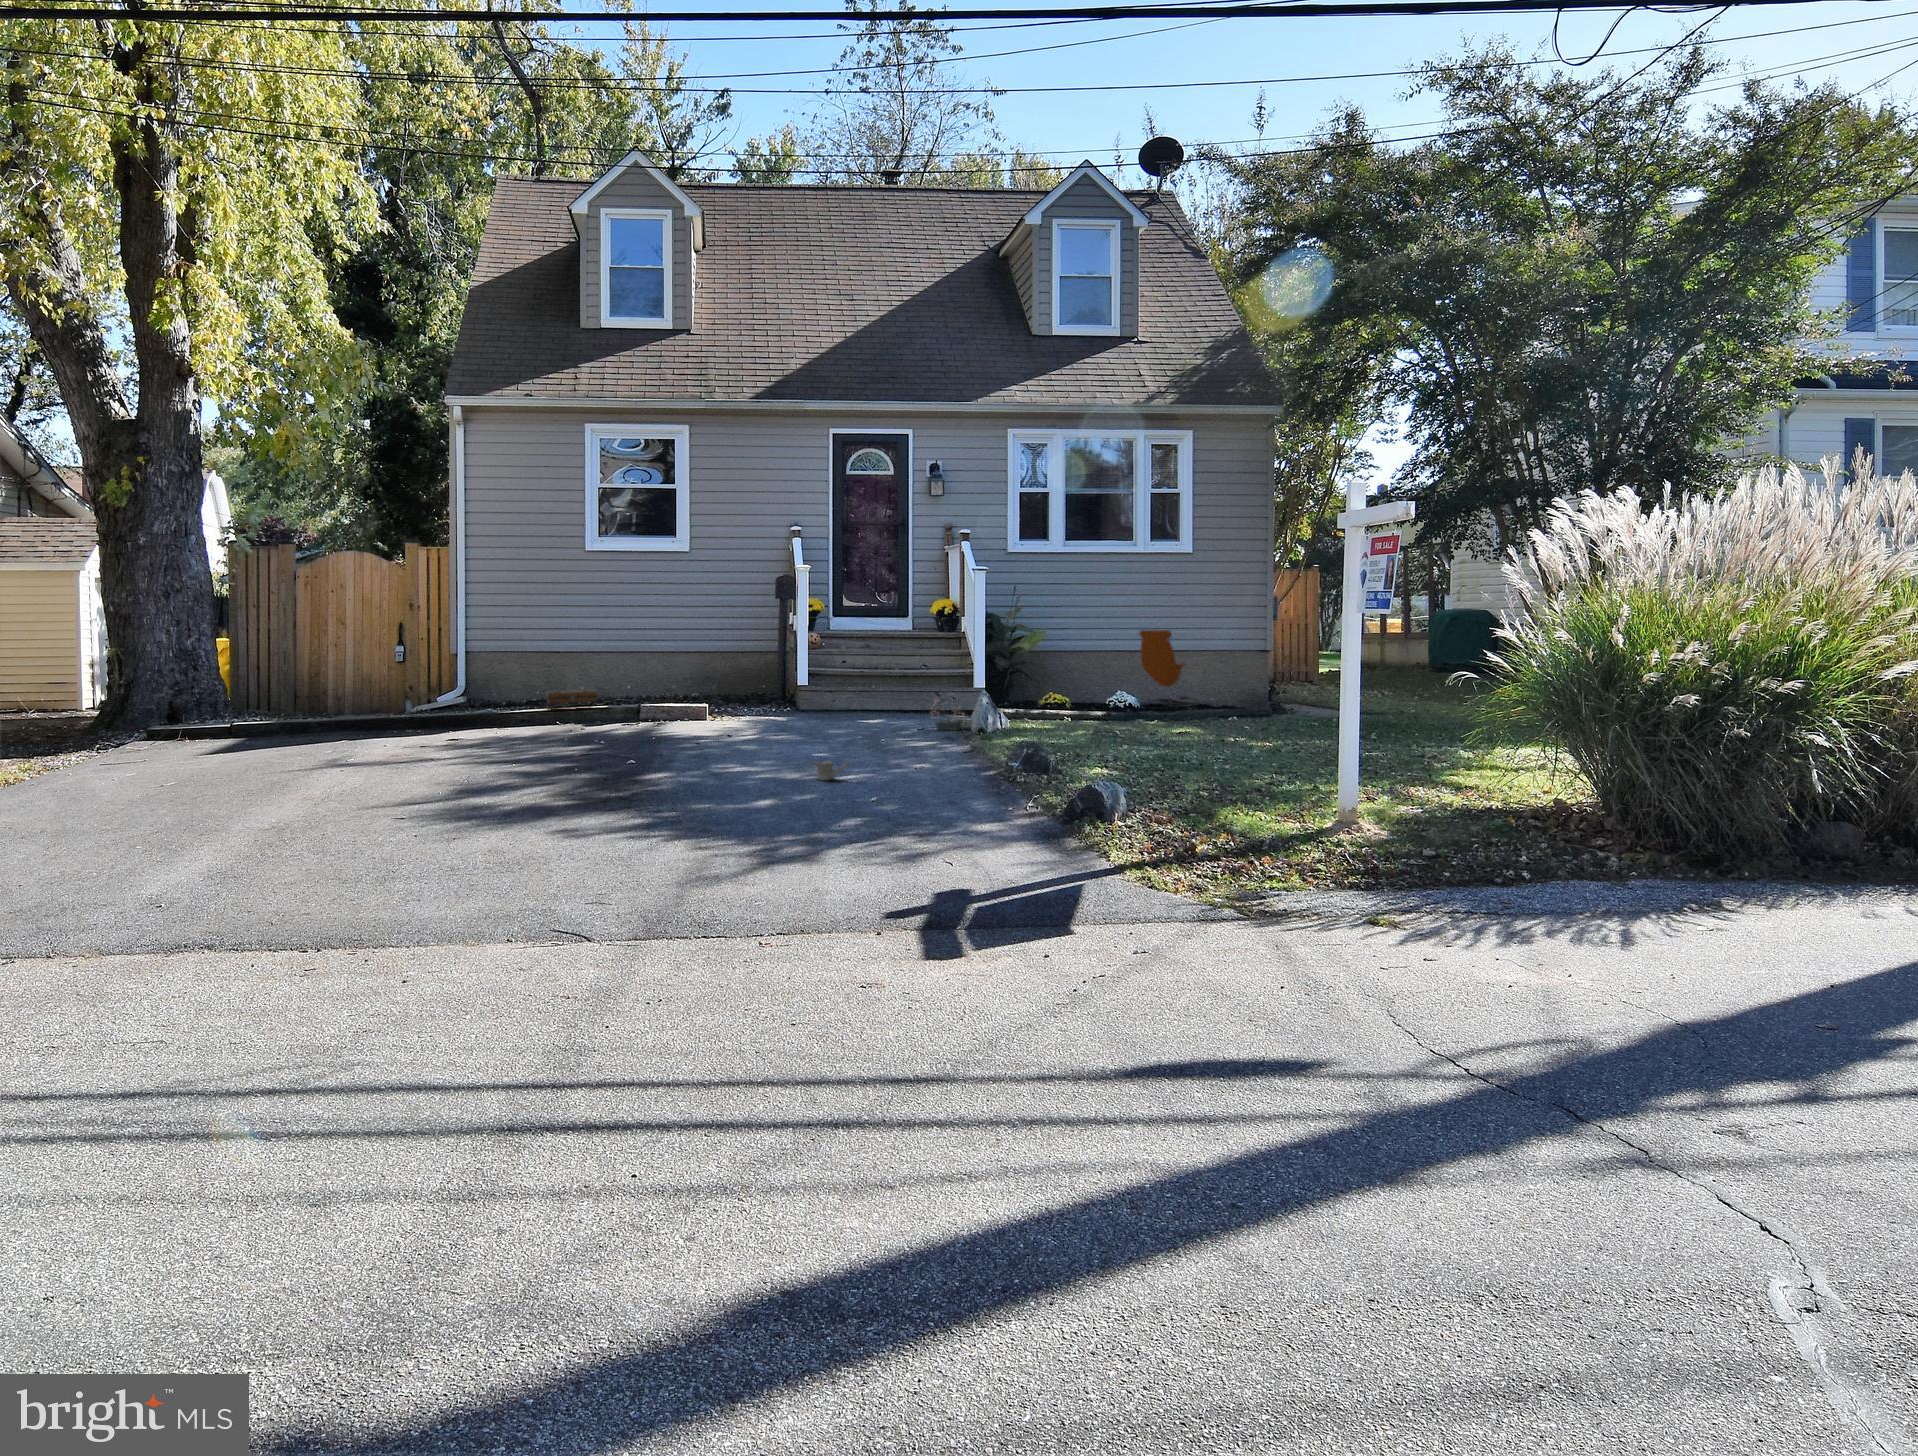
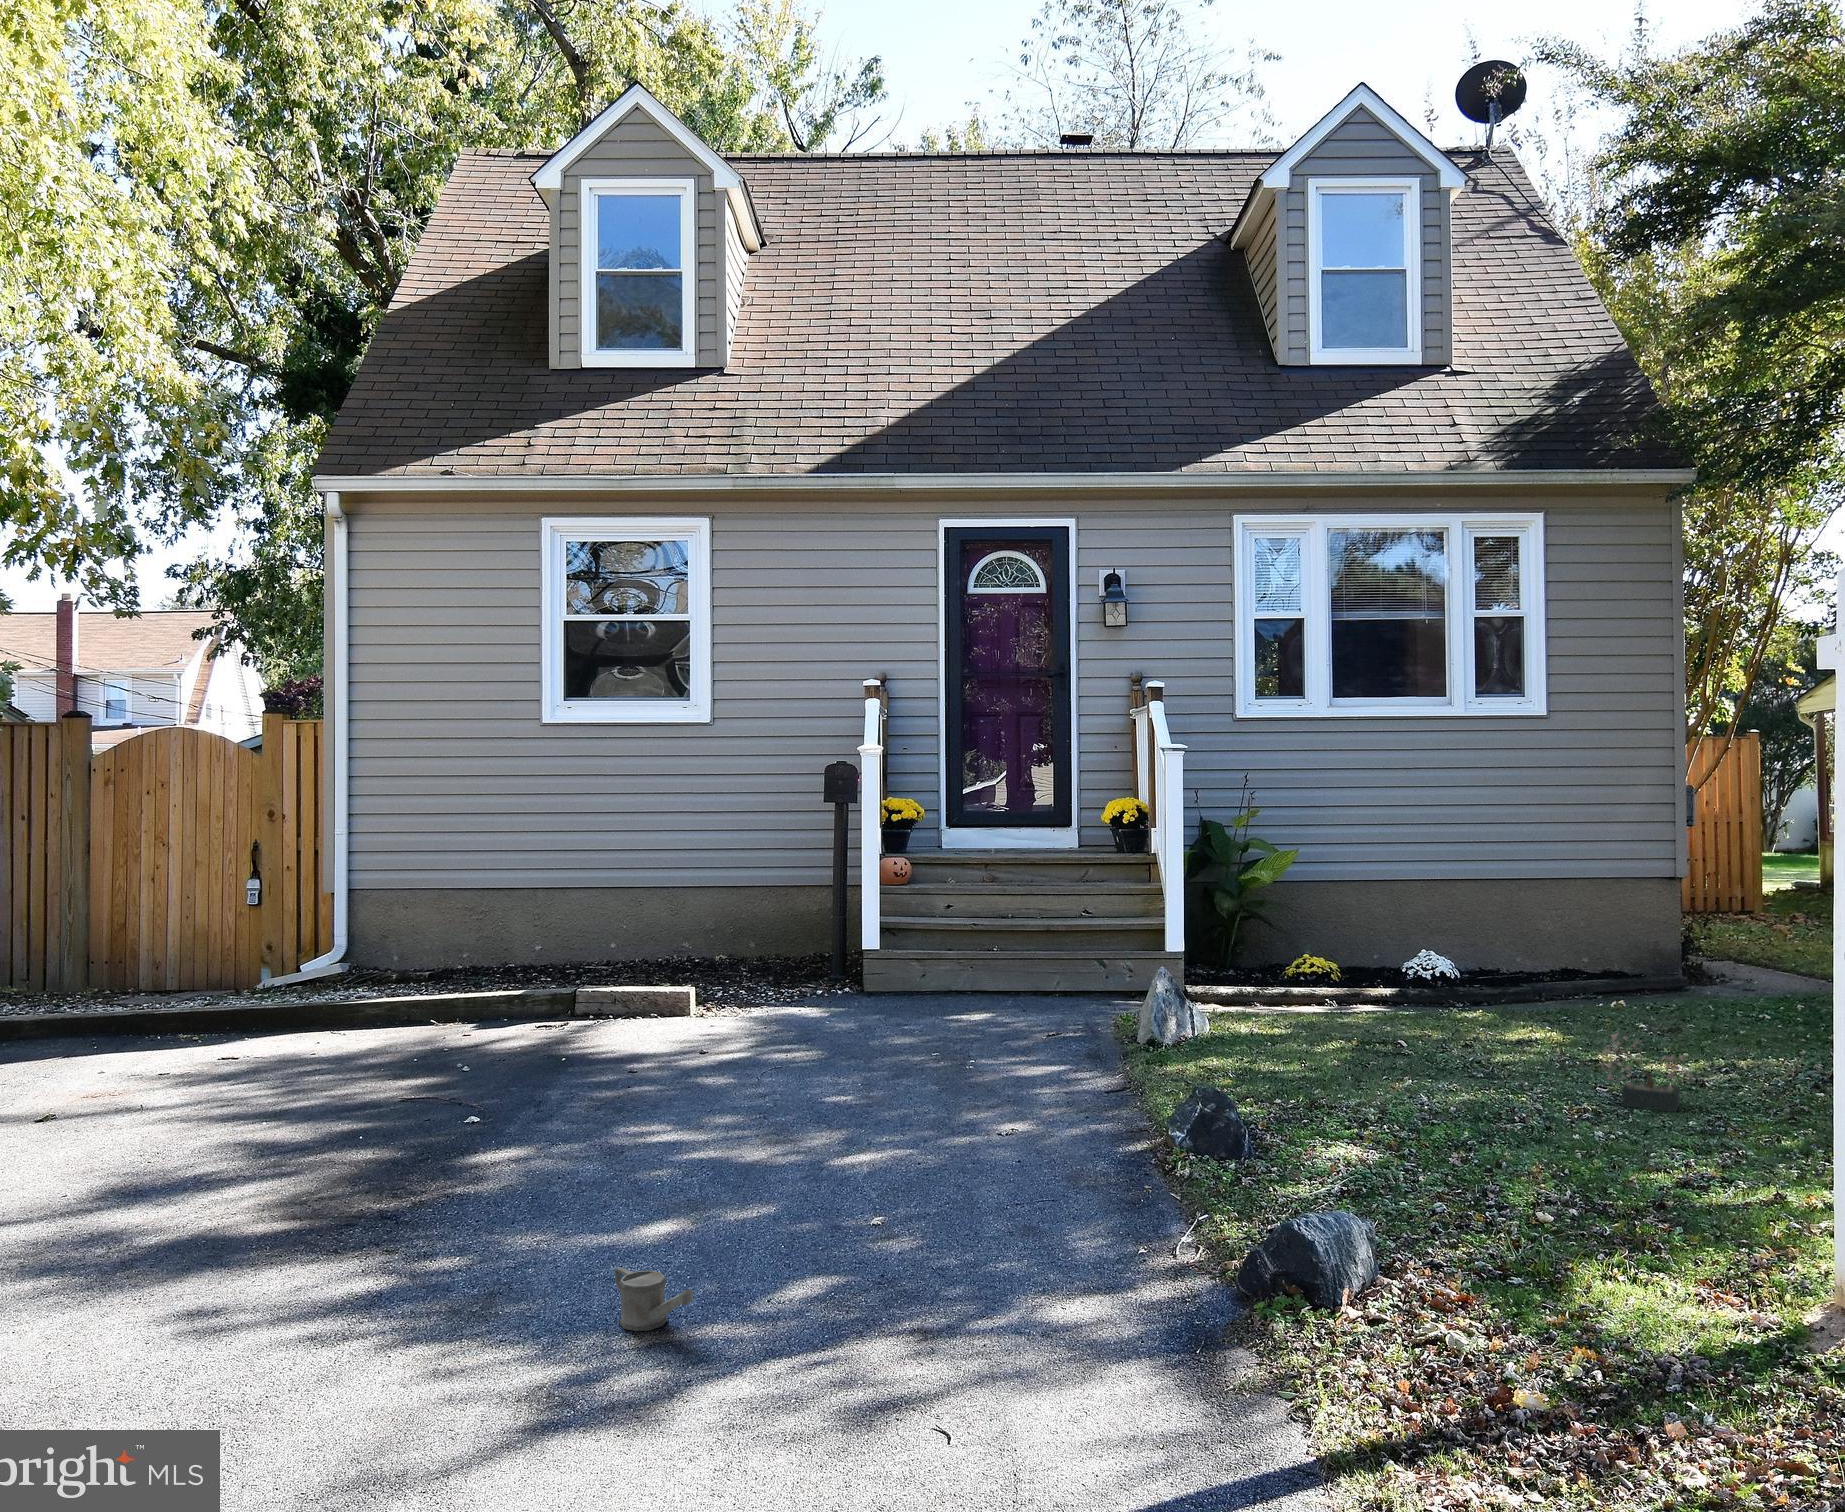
lounge chair: present [1139,630,1196,703] -> none [1465,851,1574,989]
toolbox: present [546,689,597,710] -> none [476,927,560,969]
decorative plant: present [931,700,964,731] -> present [1601,1033,1694,1112]

